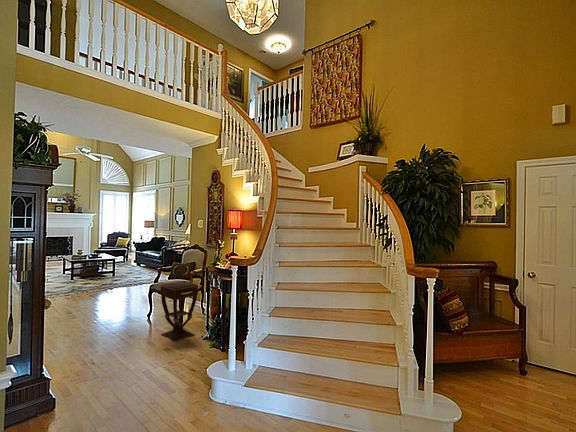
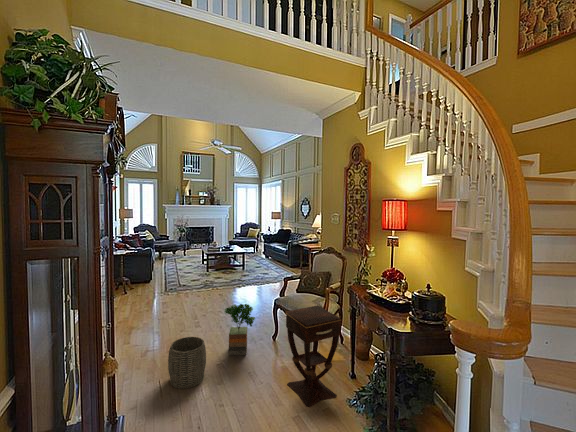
potted tree: none [107,288,135,328] -> present [225,304,255,355]
woven basket: none [63,312,96,347] -> present [168,337,206,389]

